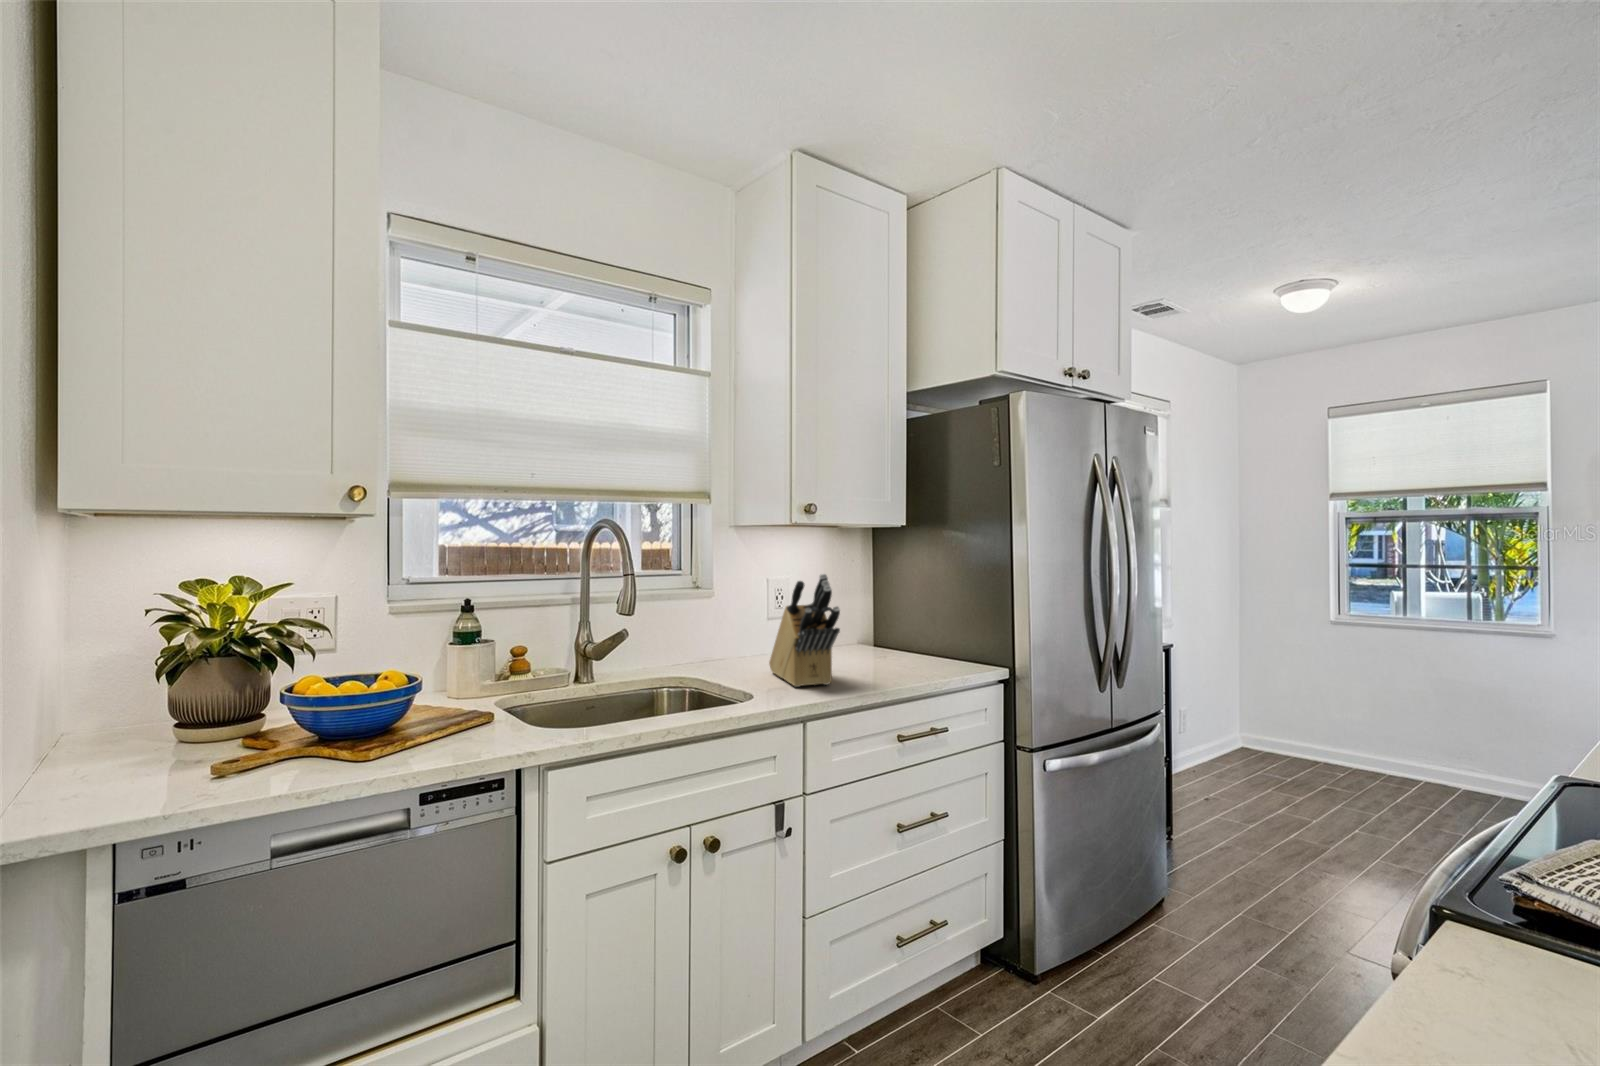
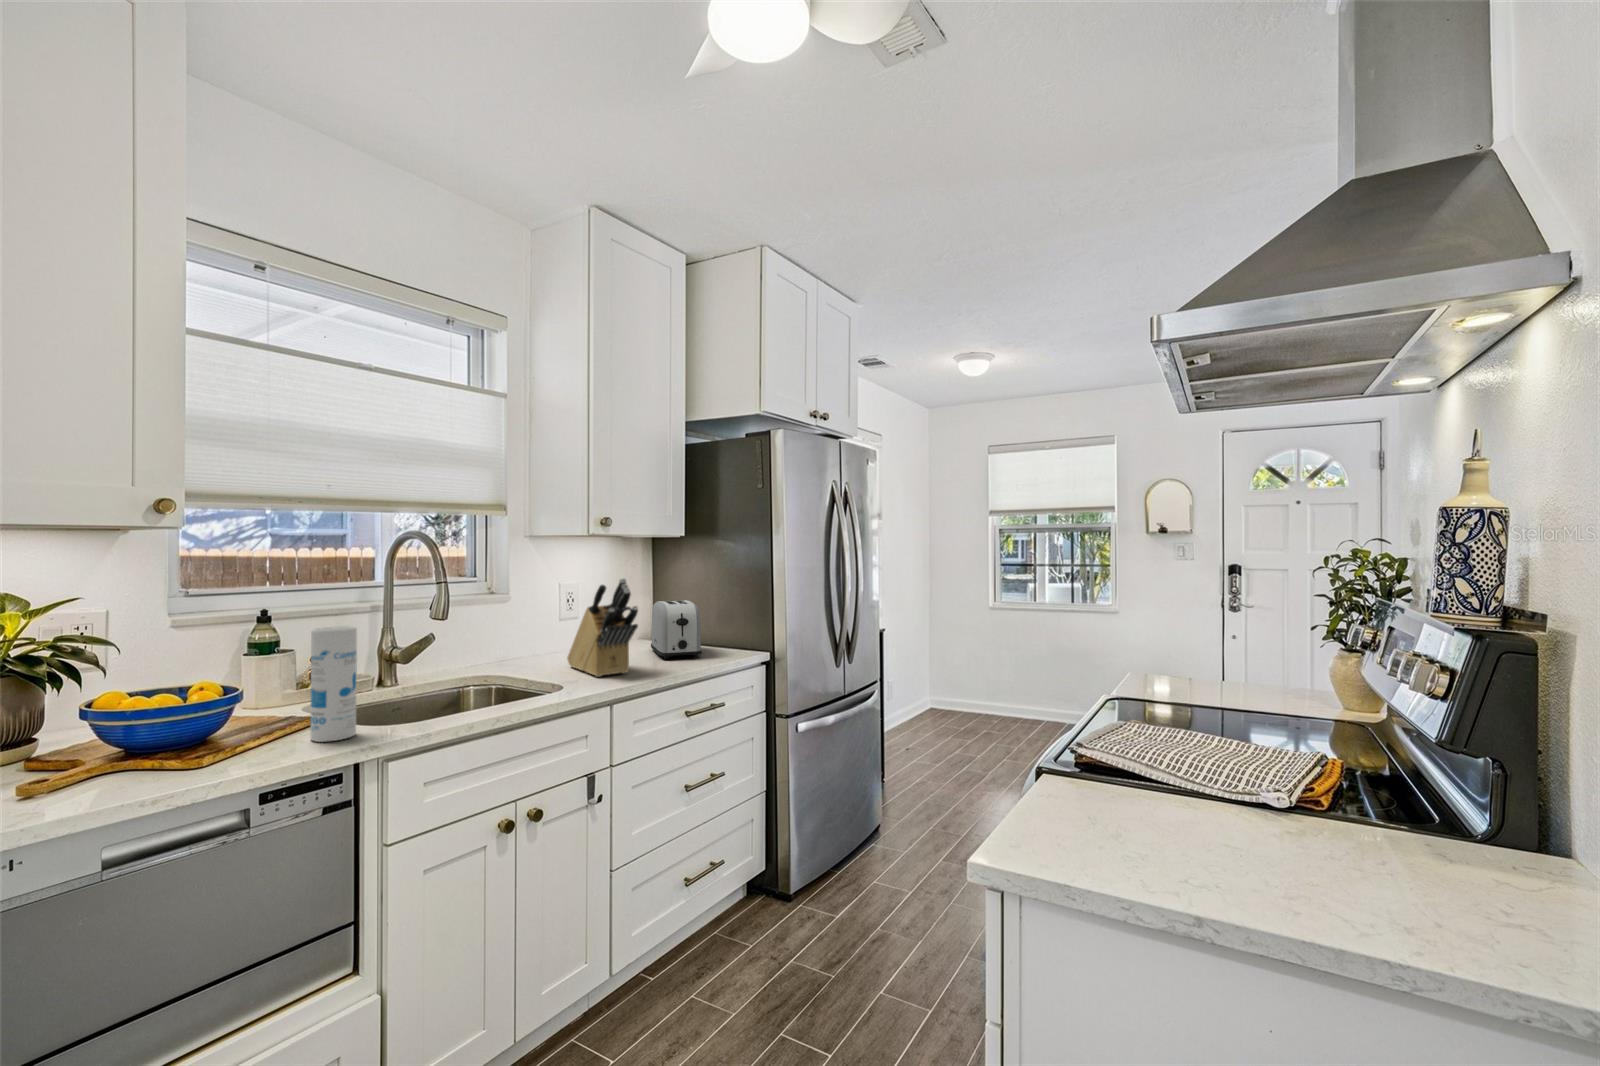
toaster: none [867,601,922,670] -> present [651,600,702,659]
canister: none [478,619,522,742] -> present [310,626,357,742]

